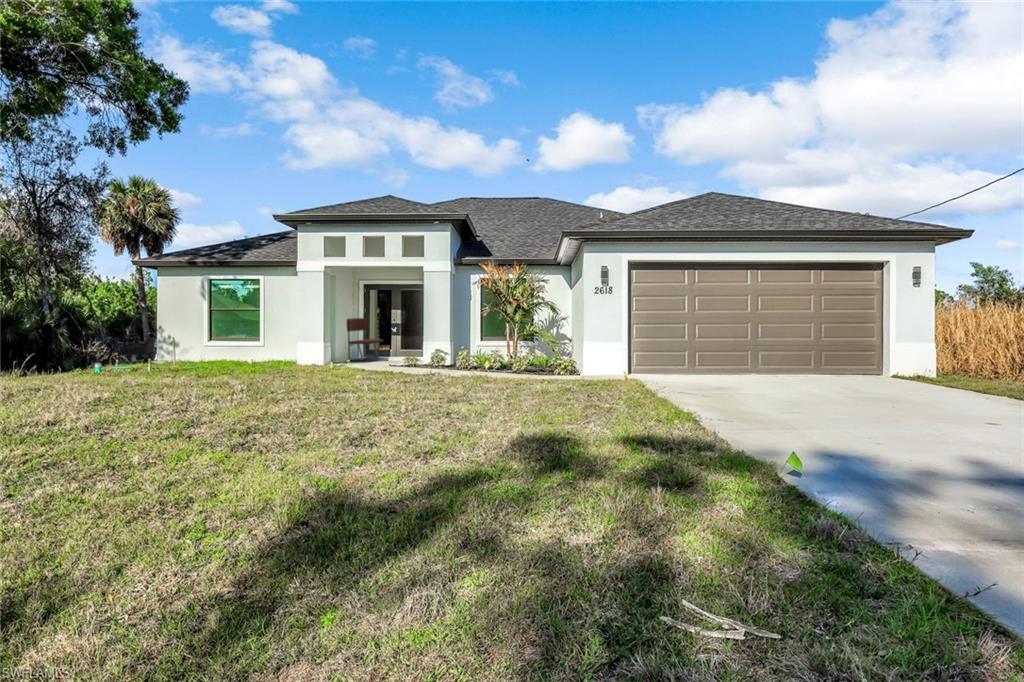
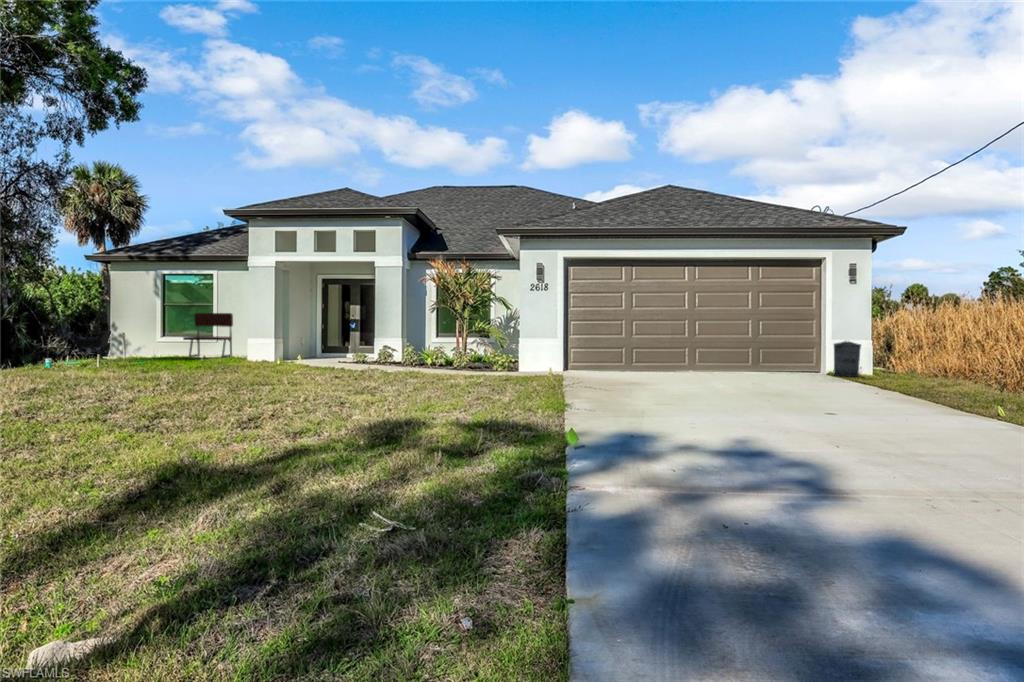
bench: present [347,318,384,360] -> present [183,313,233,357]
trash can: none [900,342,933,379] -> present [834,341,861,377]

